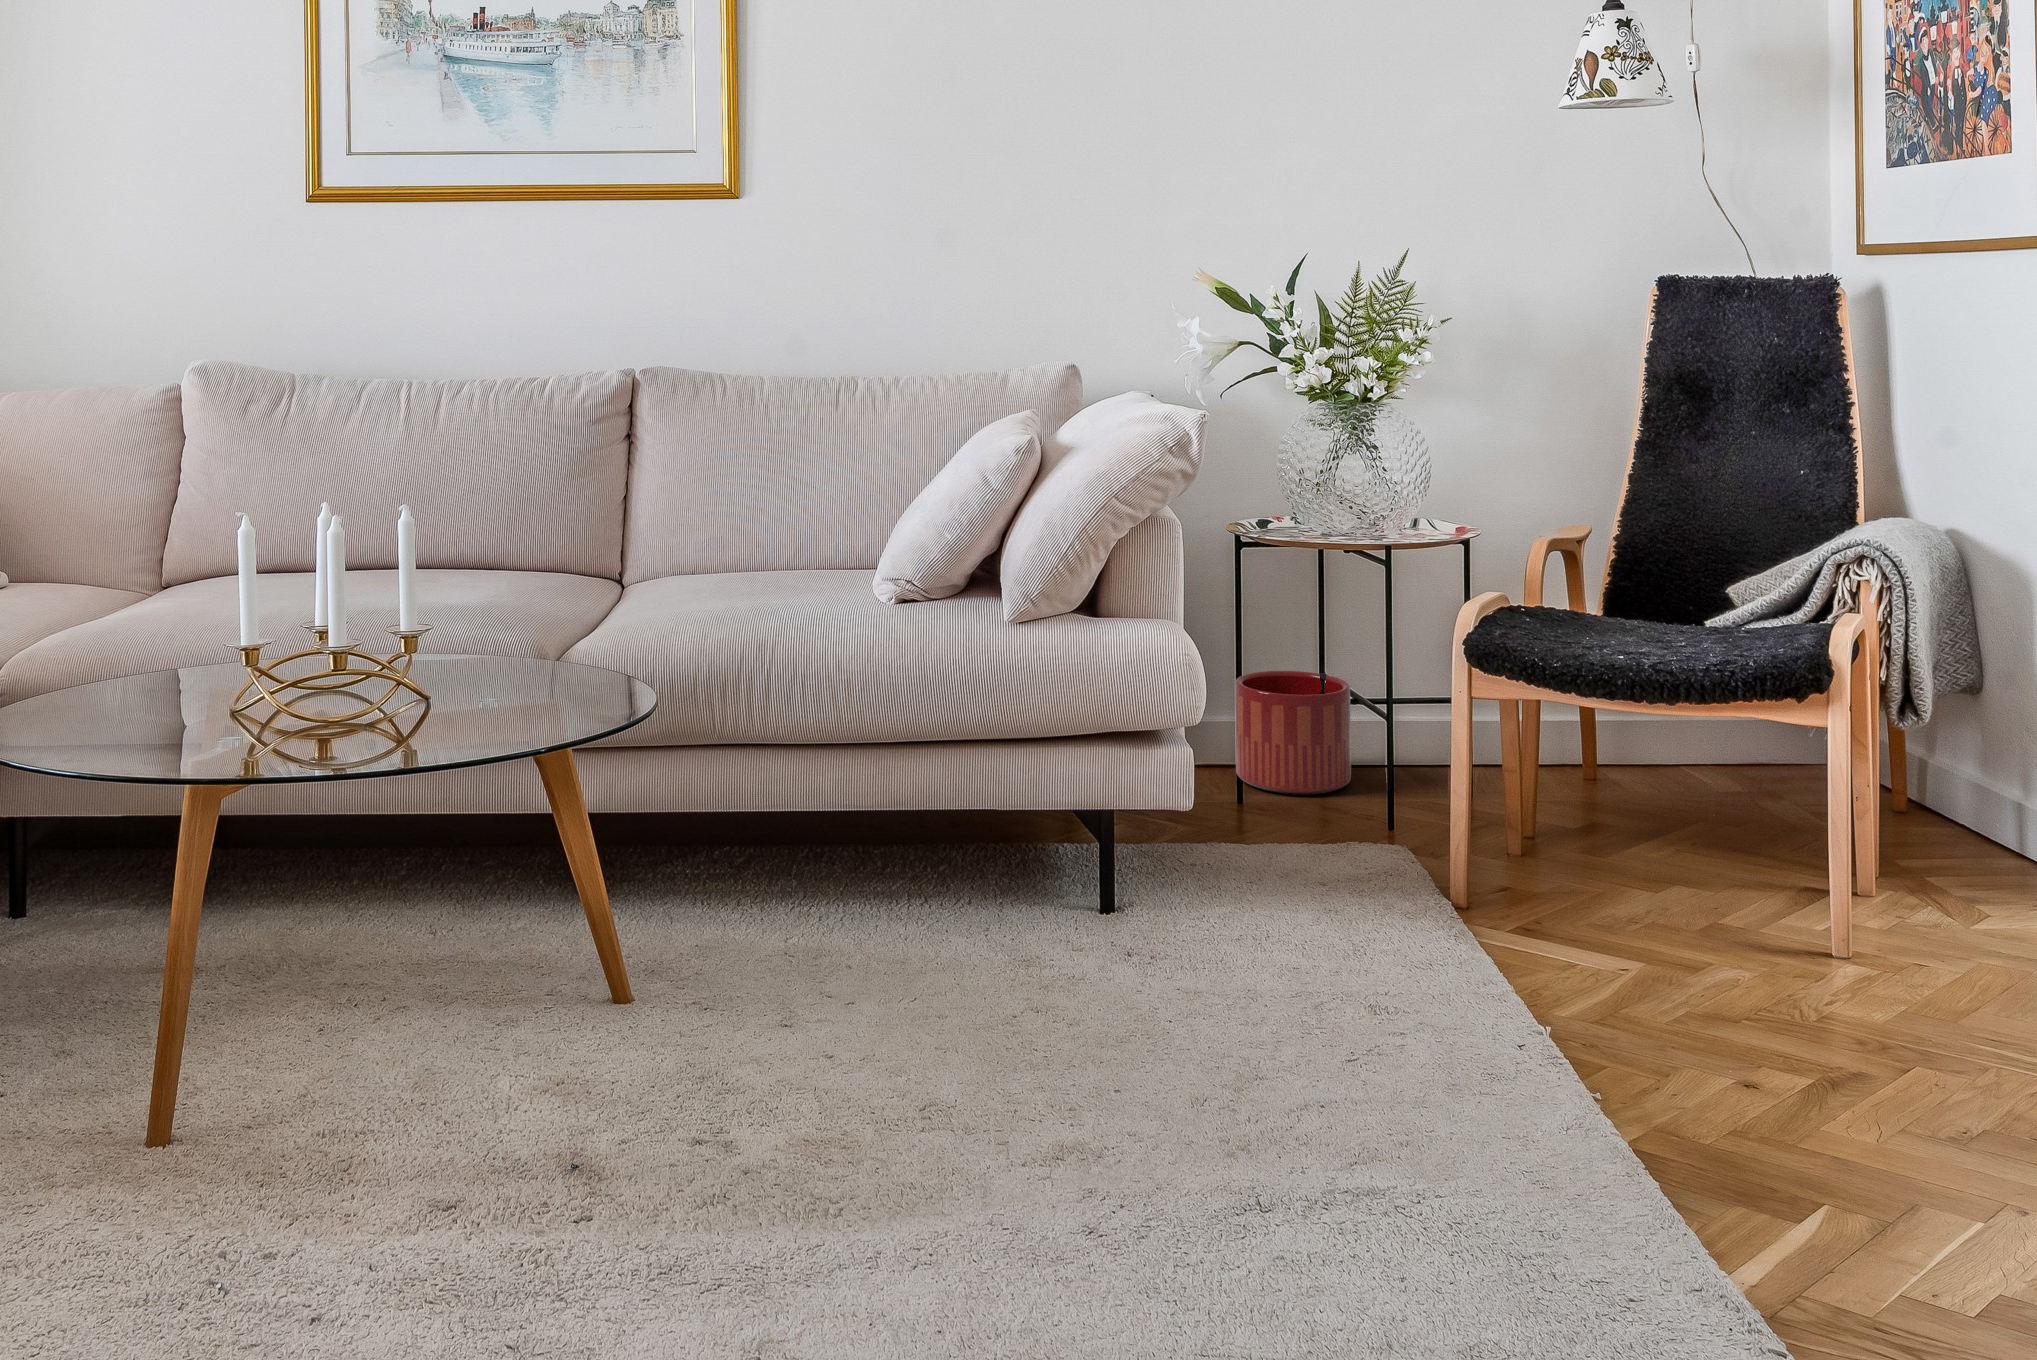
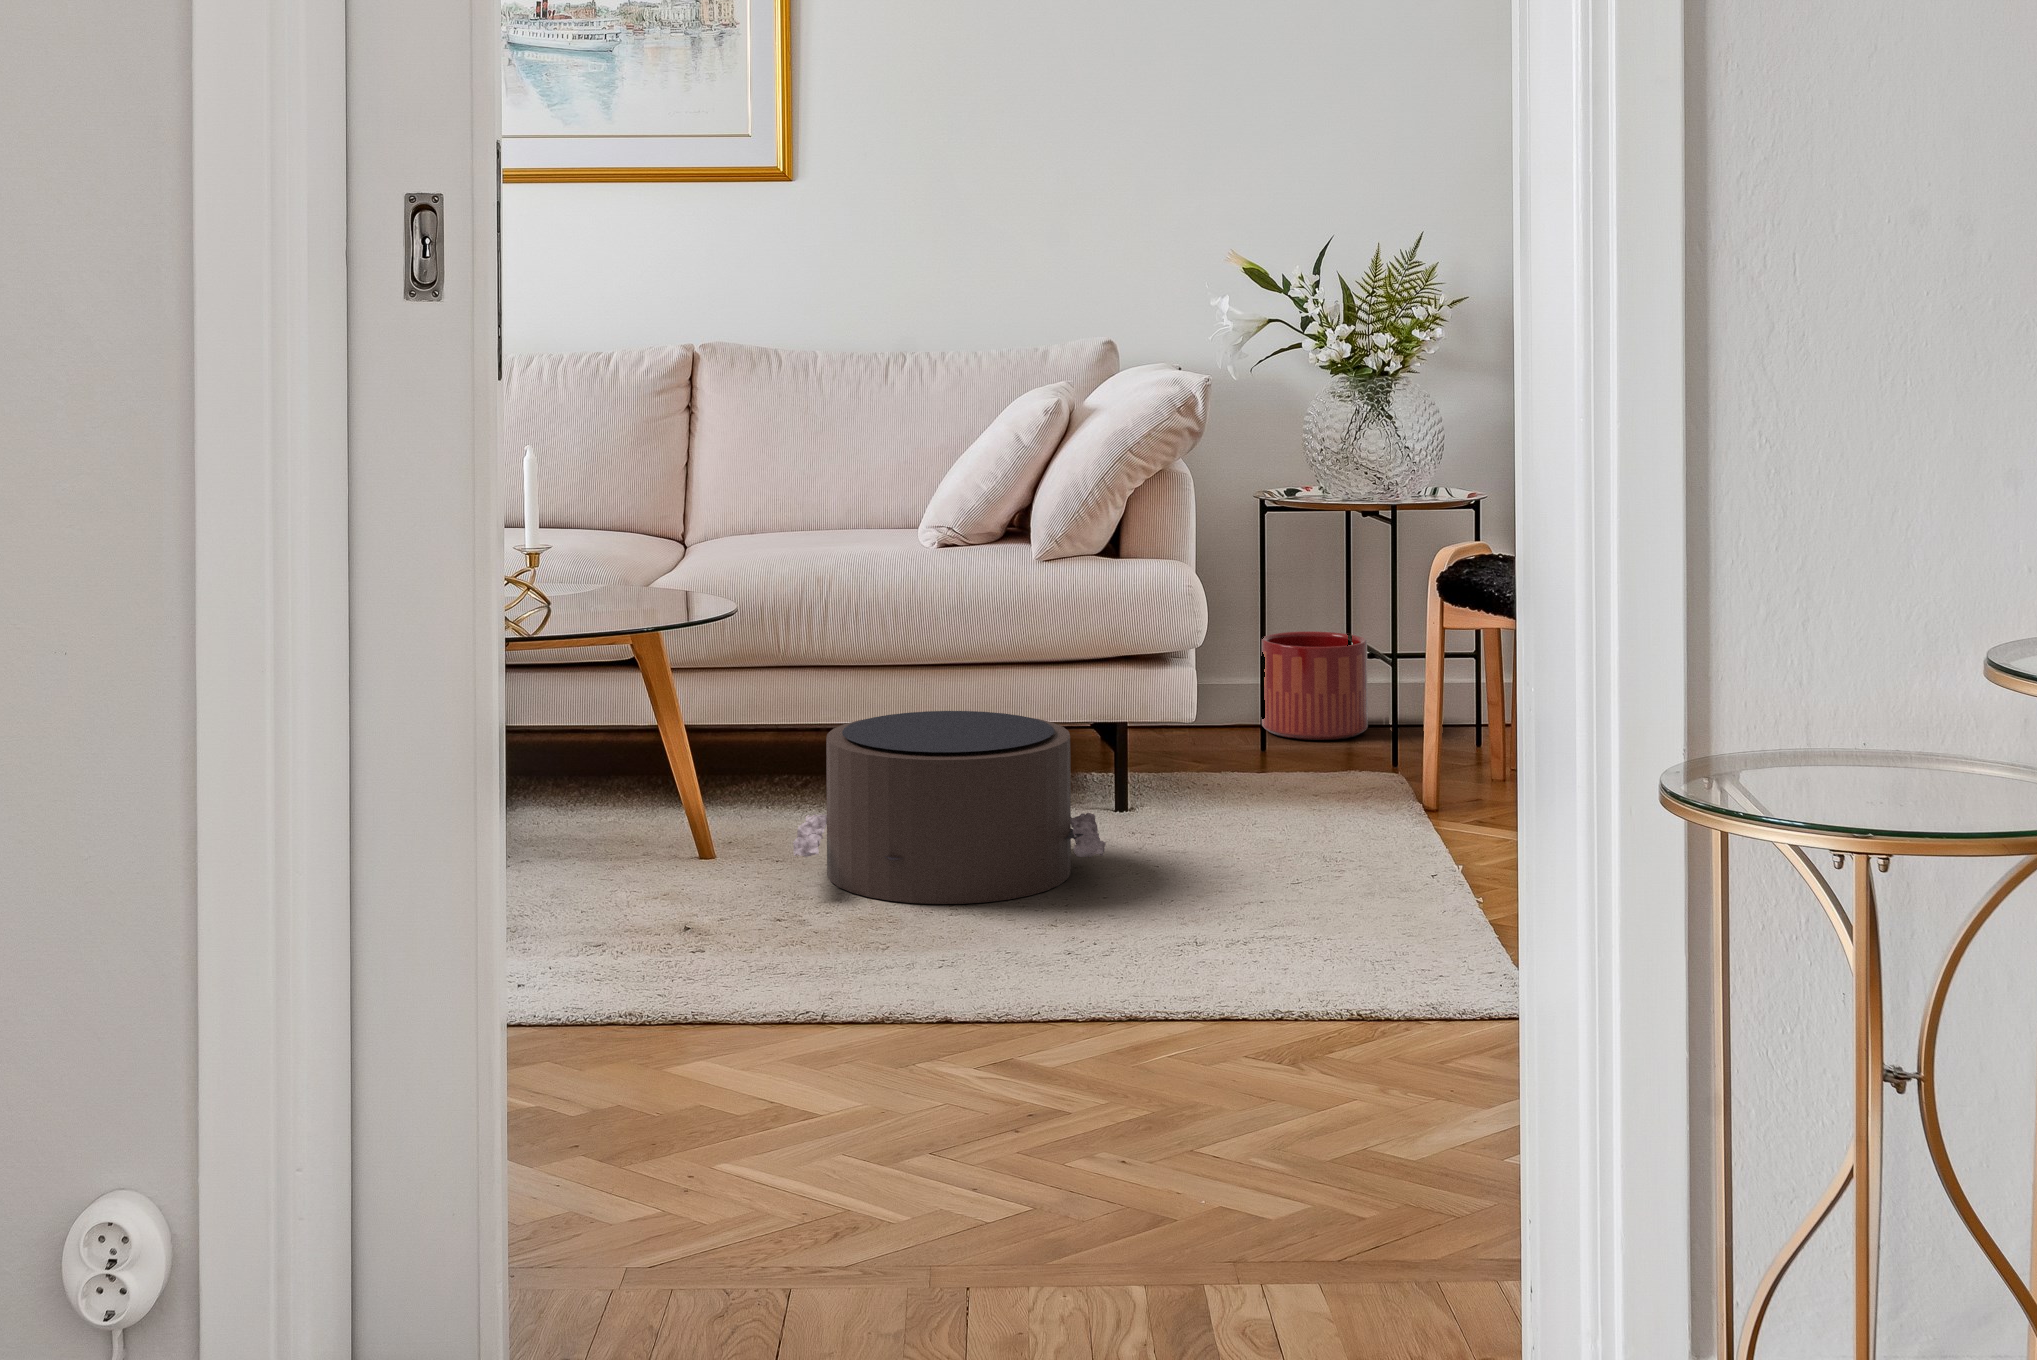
pouf: none [726,813,1113,1092] -> present [793,711,1106,904]

